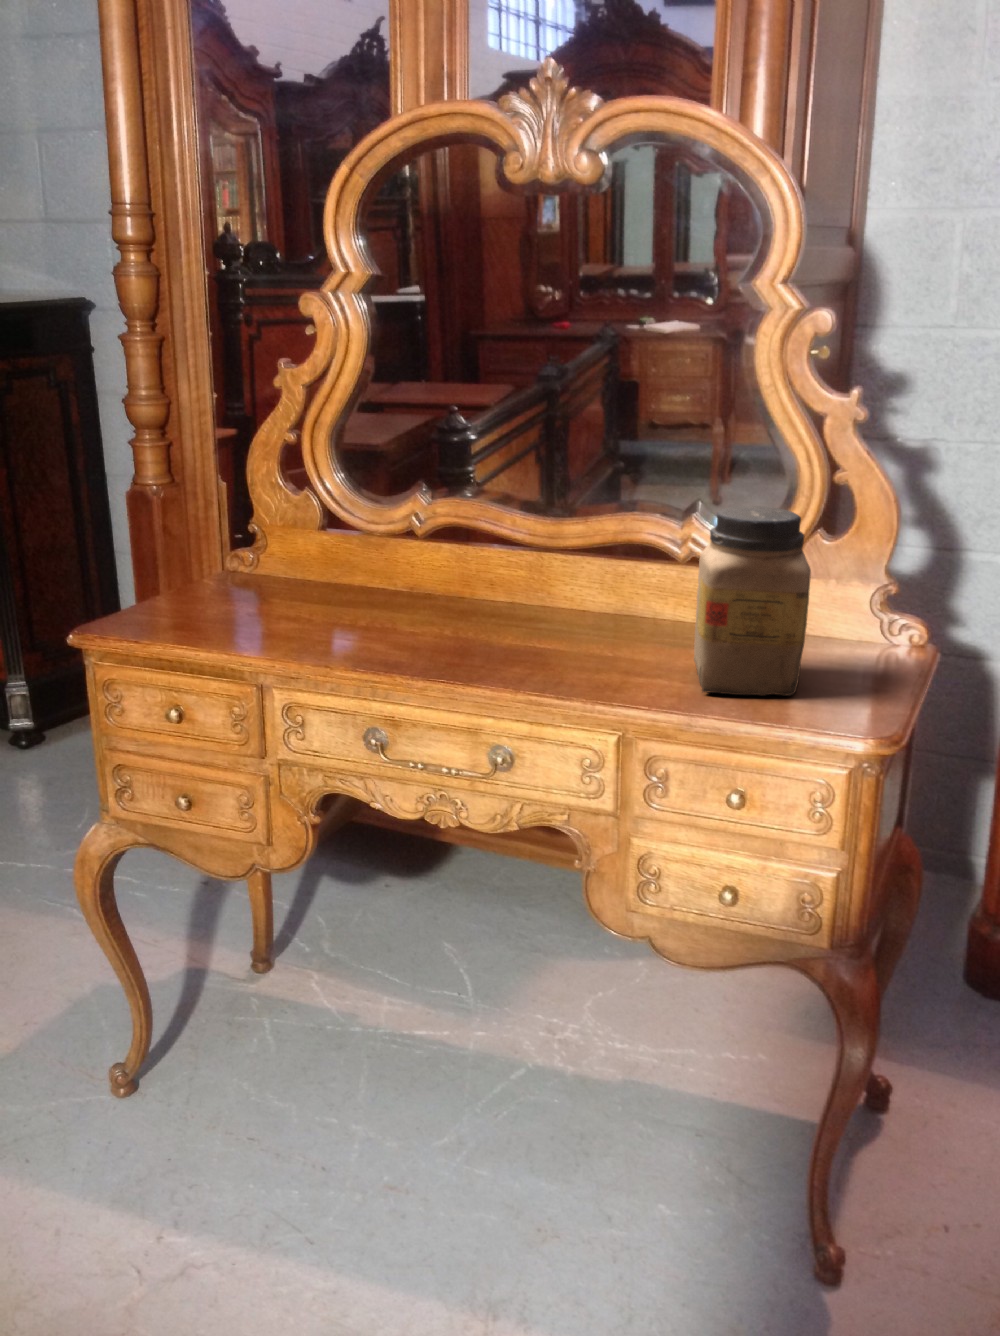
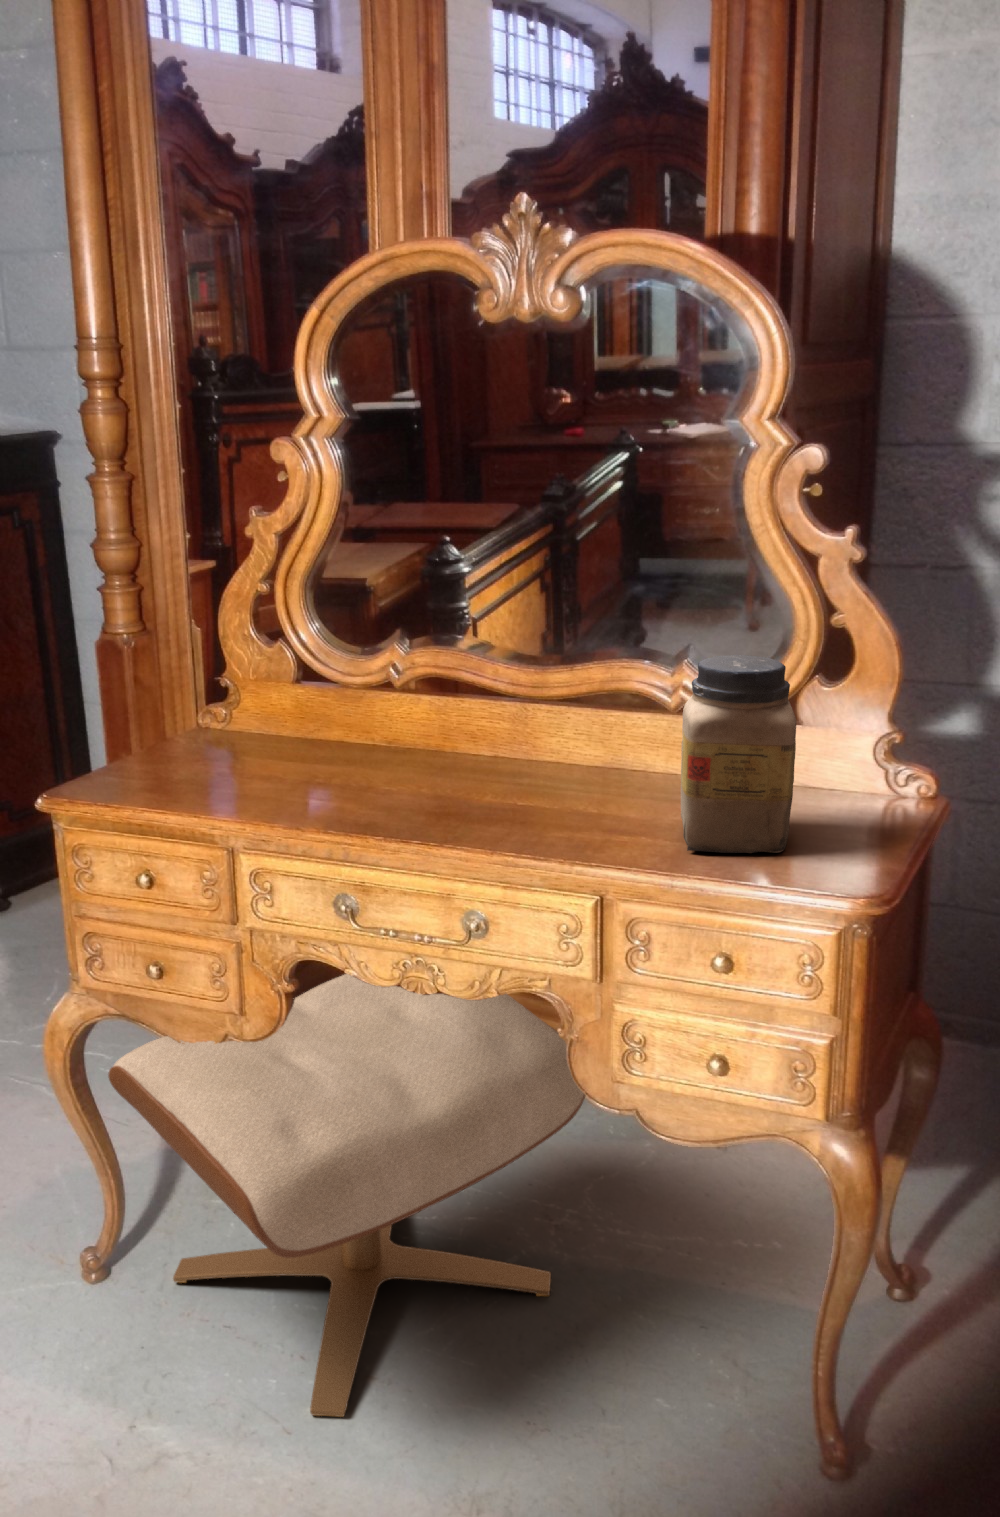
ottoman: none [142,784,593,1217] -> present [108,974,585,1417]

